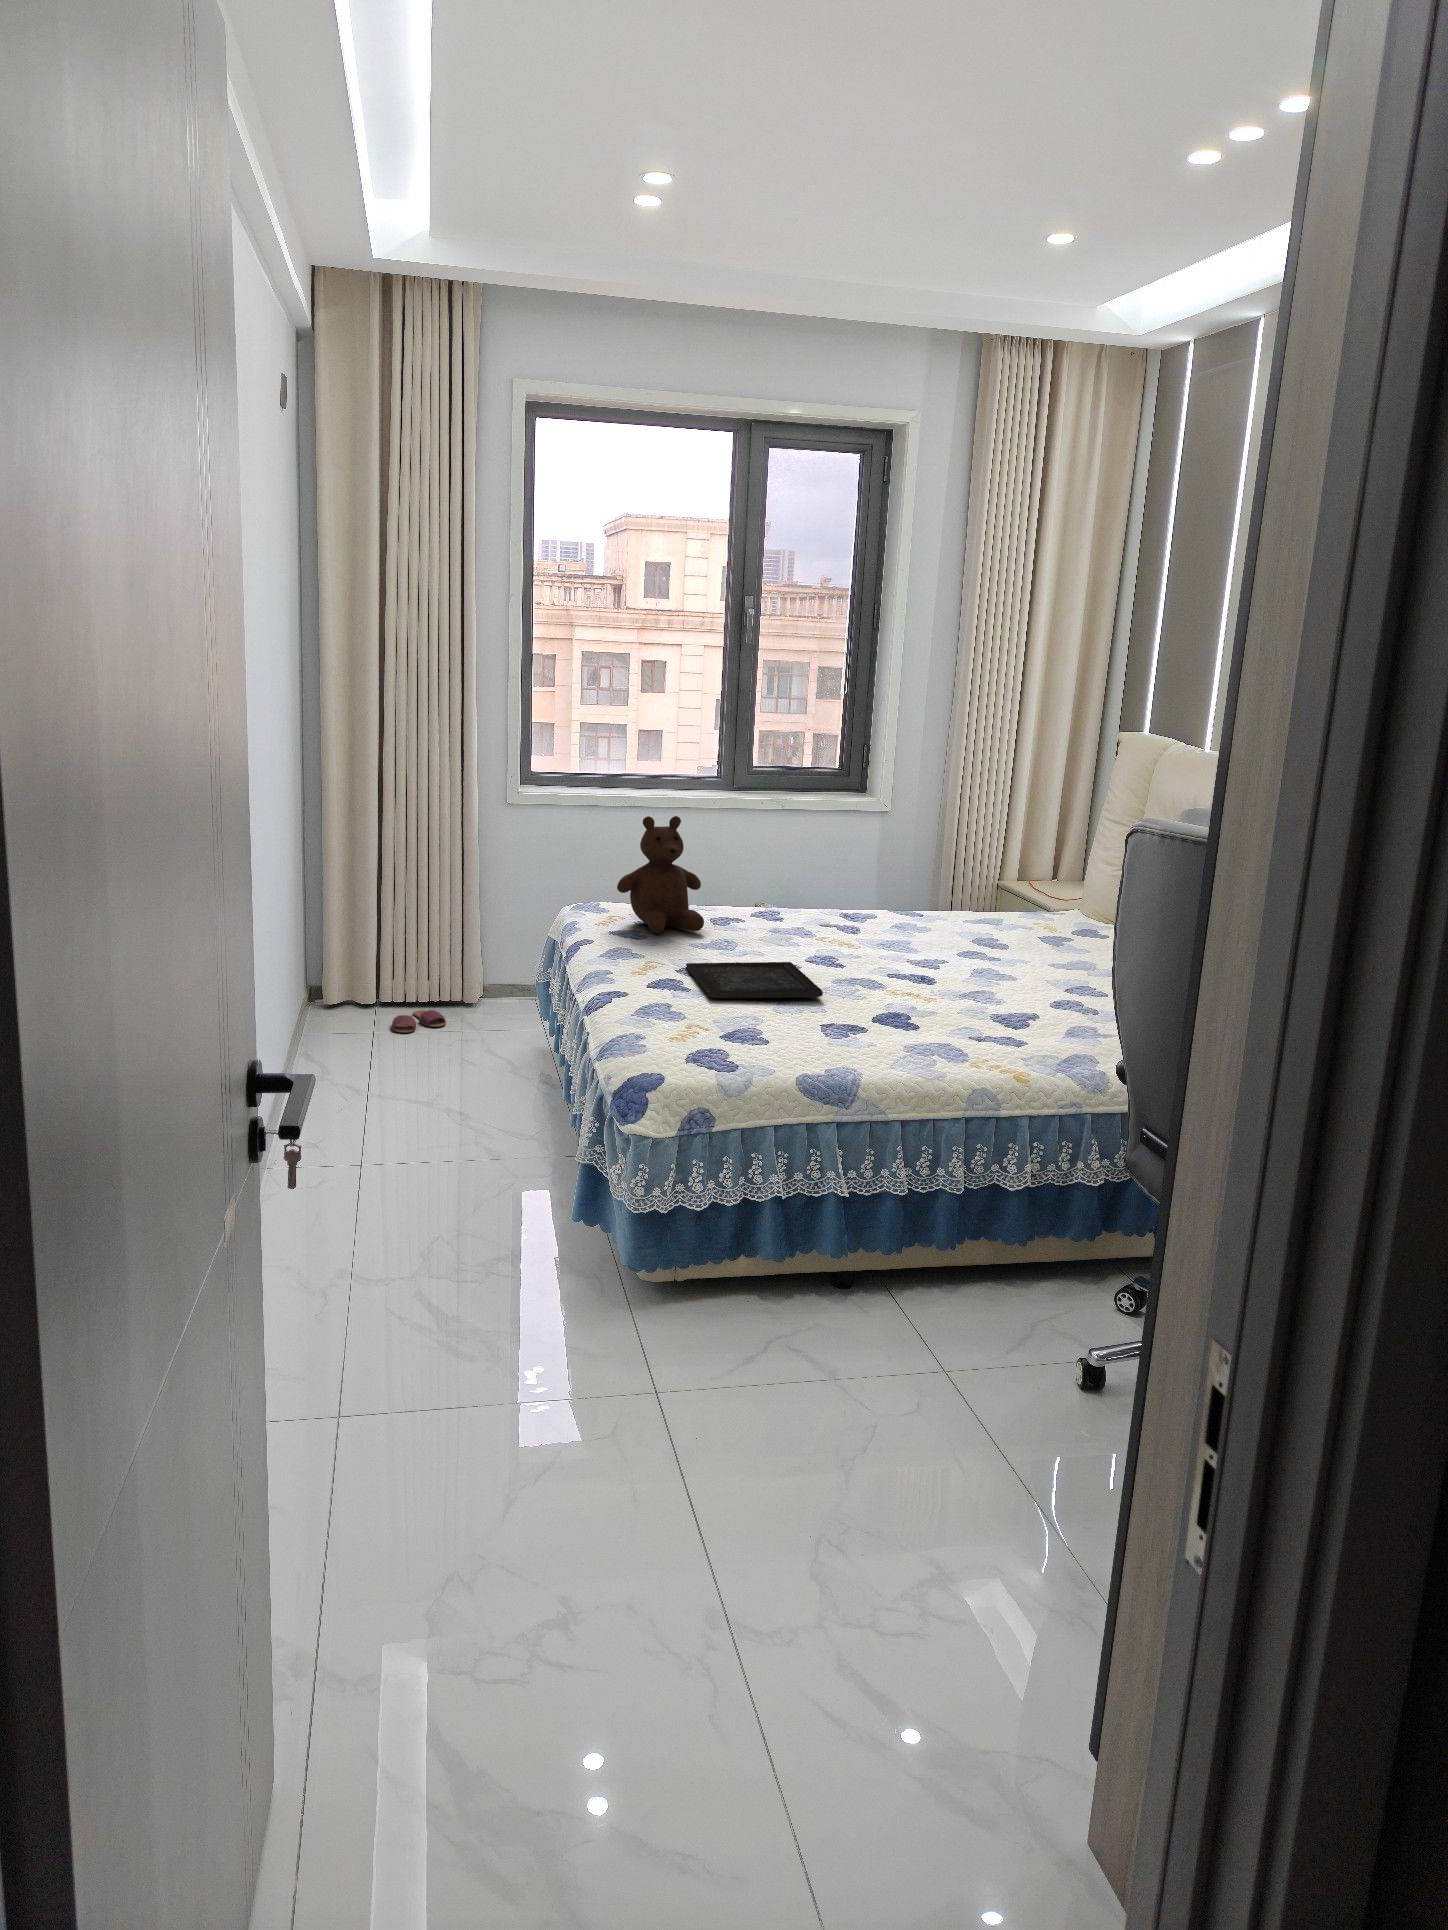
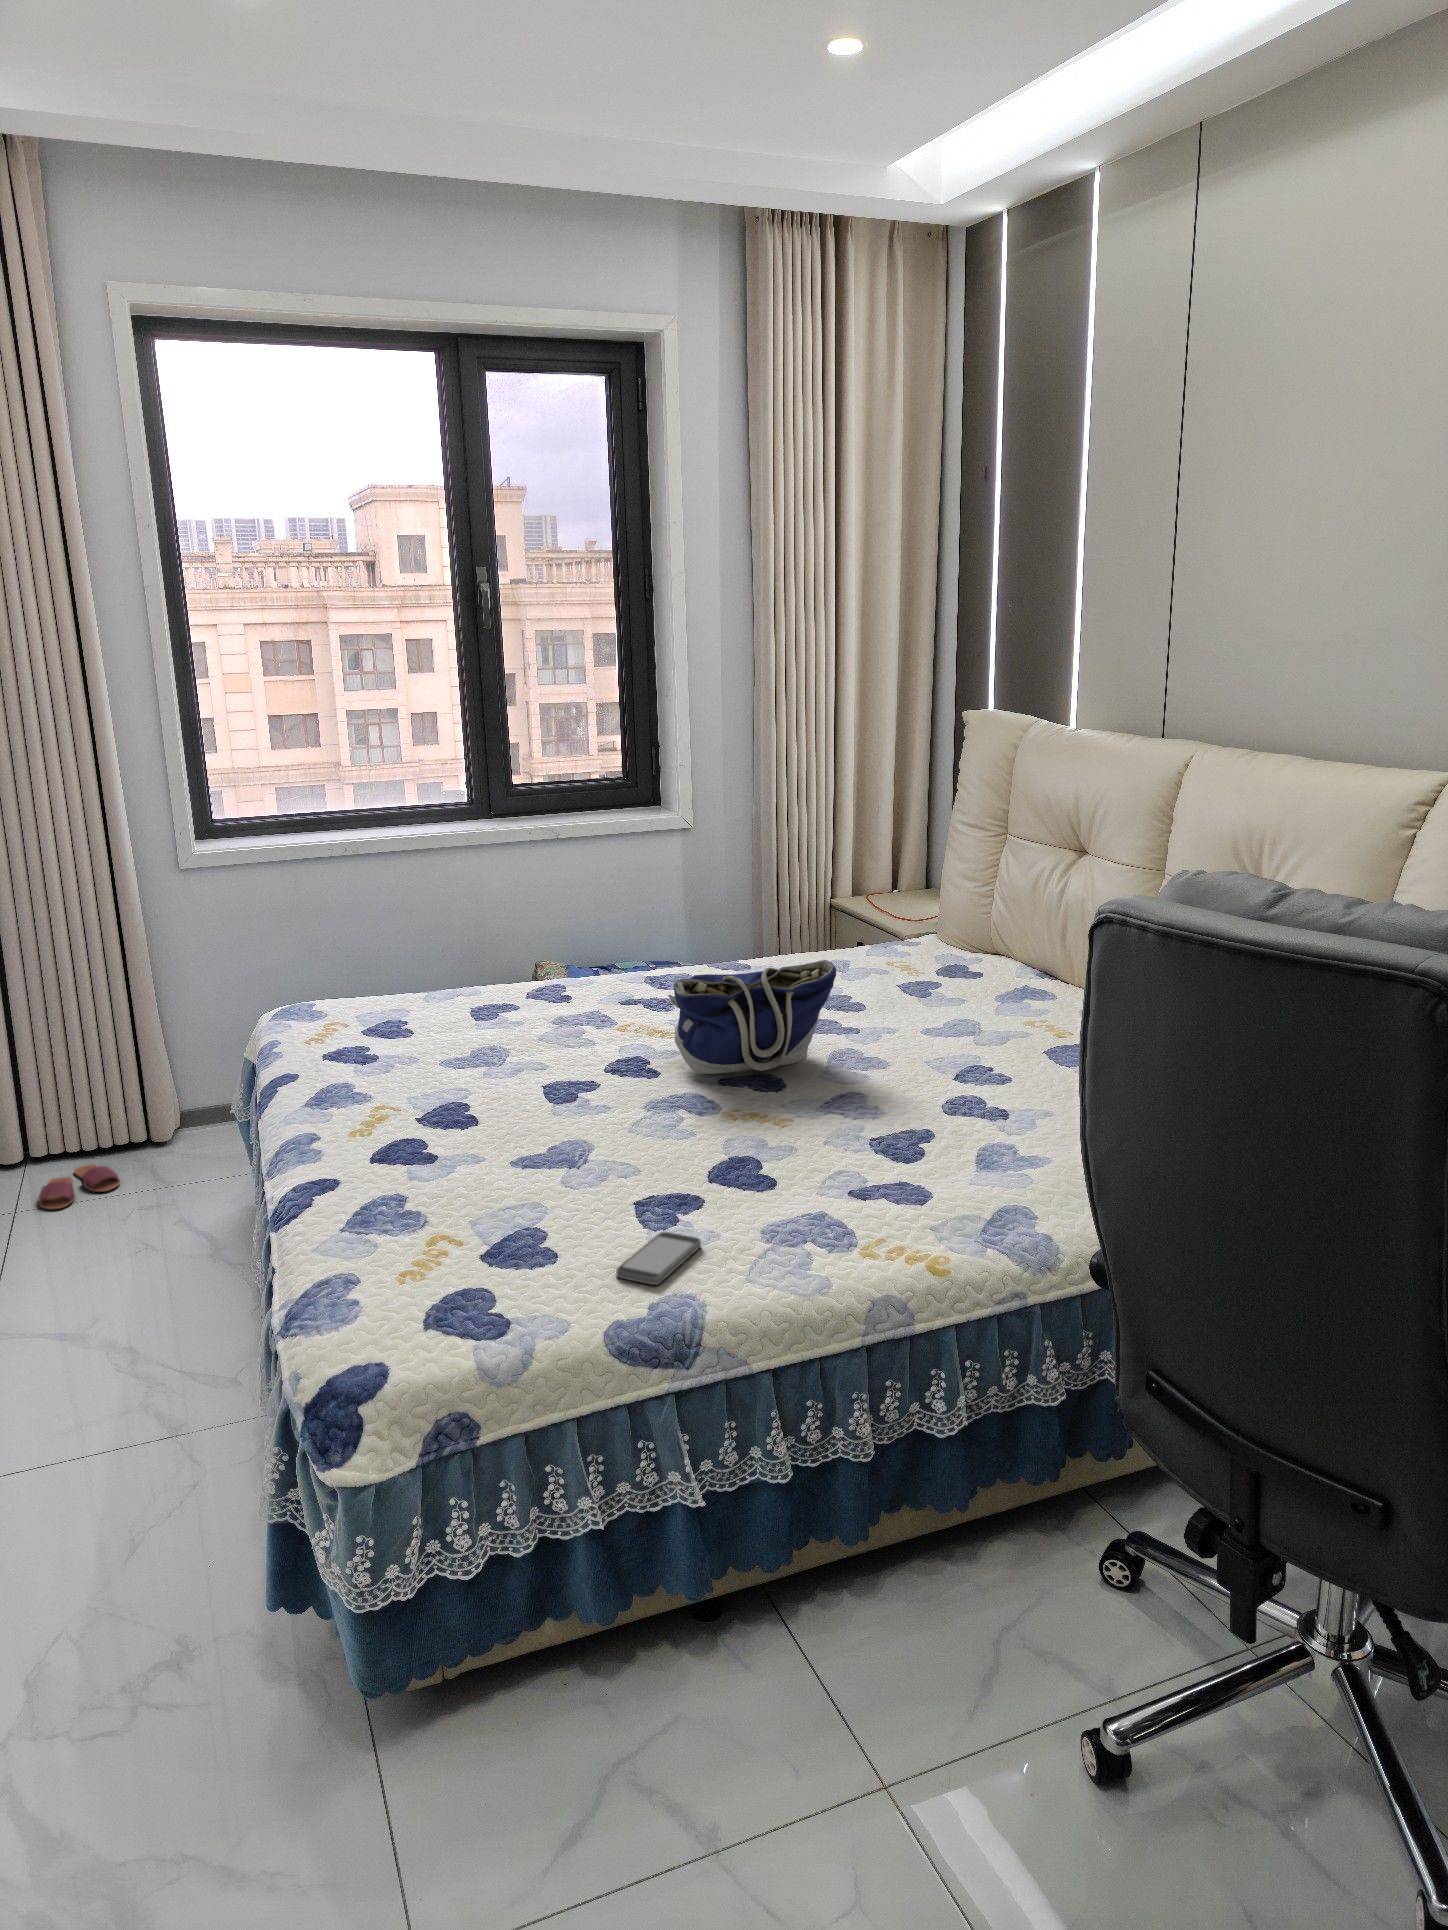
teddy bear: present [617,816,704,933] -> none [327,882,456,1052]
tote bag: none [859,896,984,971] -> present [668,960,836,1074]
tray: present [686,962,823,998] -> none [430,1083,630,1173]
smartphone: none [807,1038,864,1061] -> present [616,1232,701,1285]

